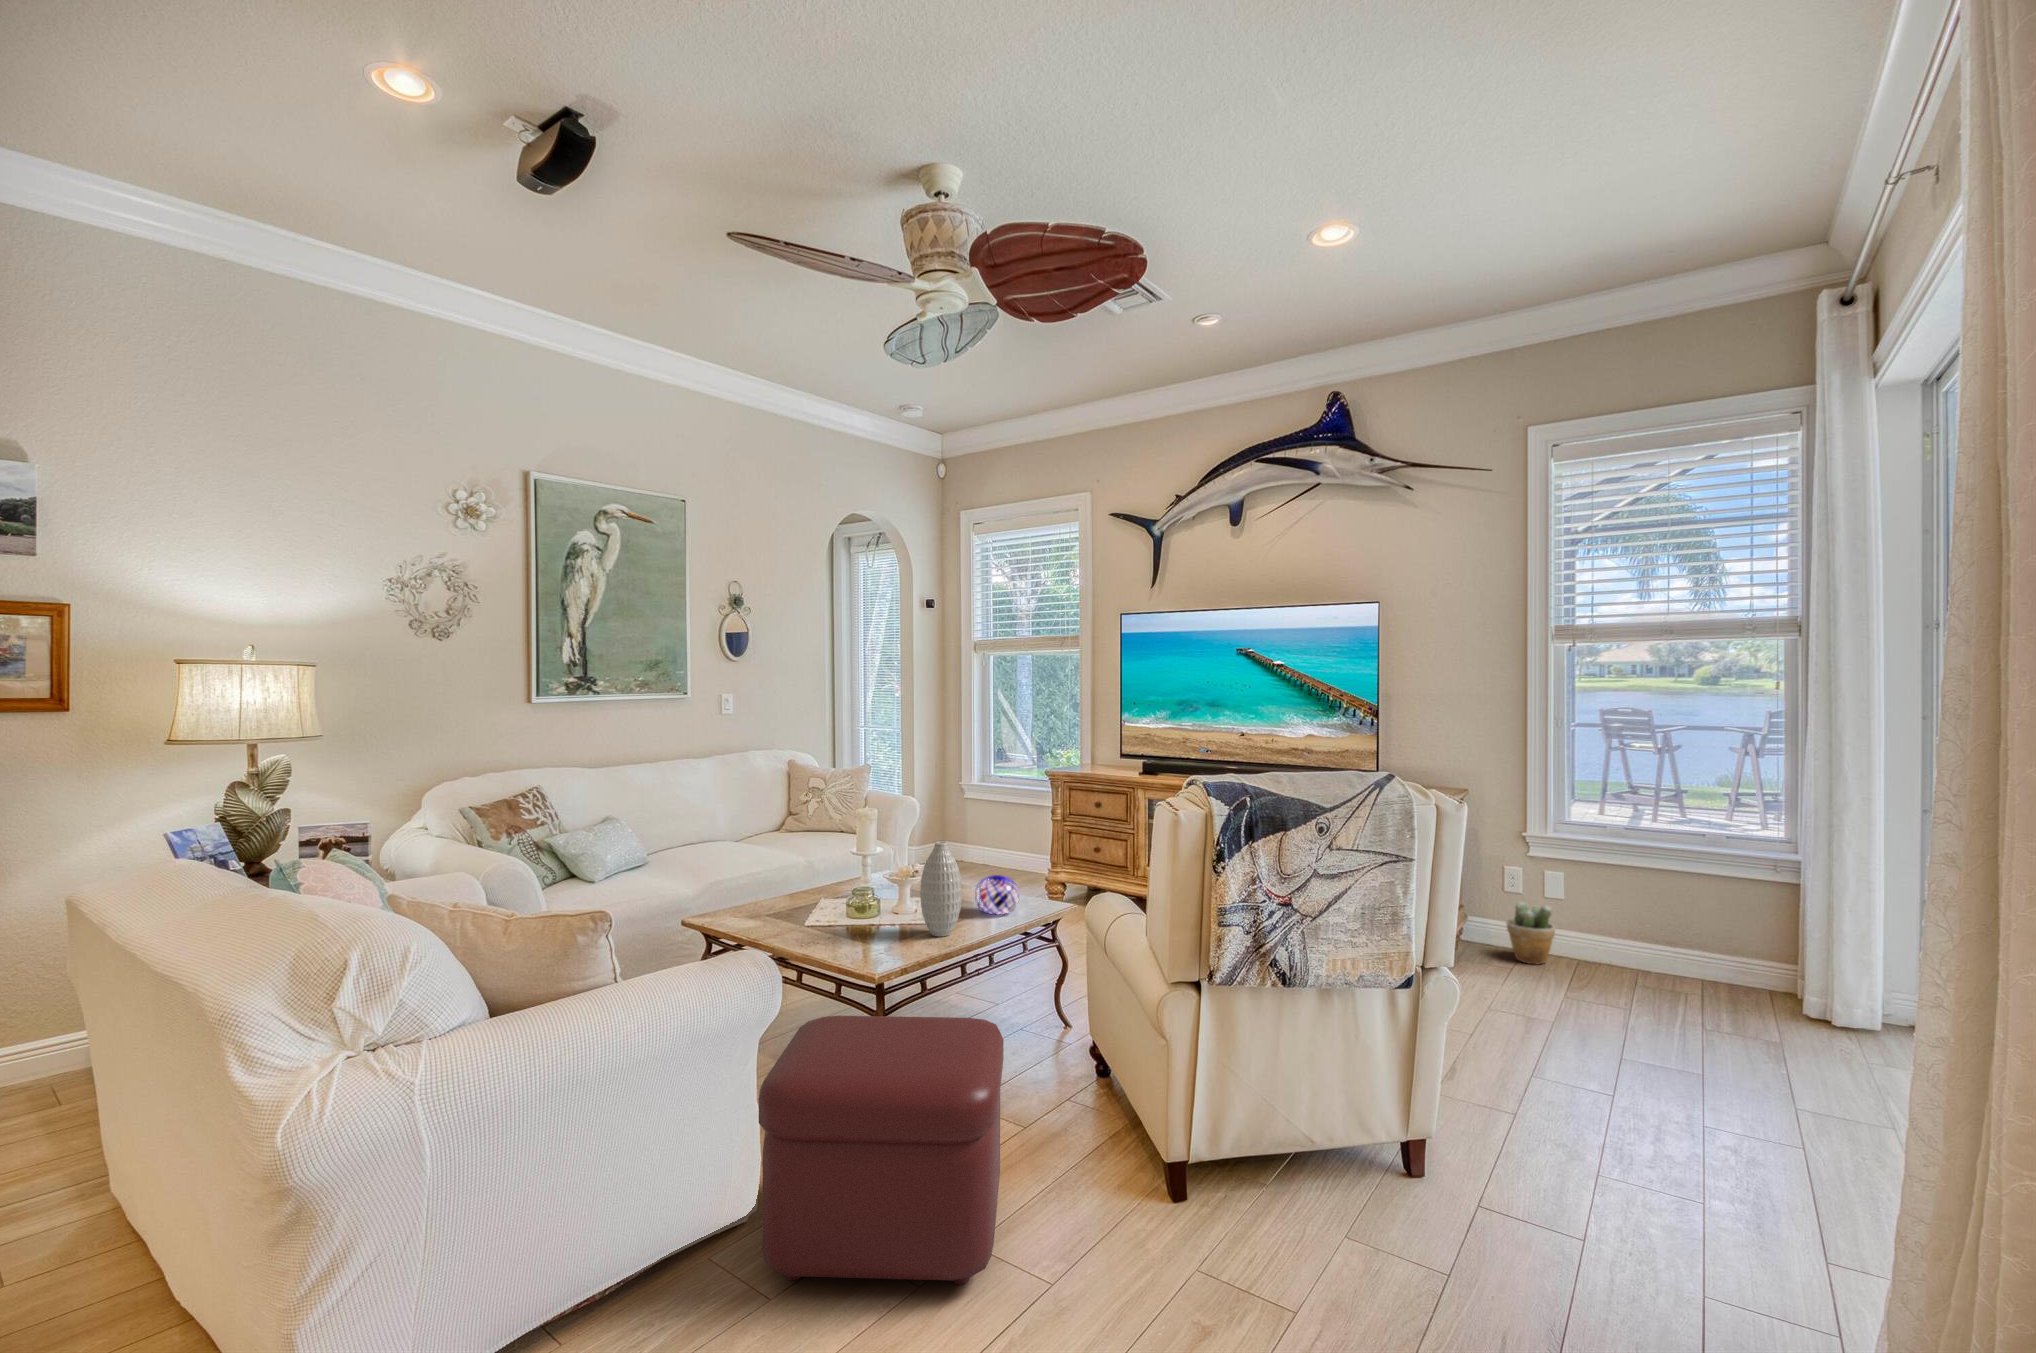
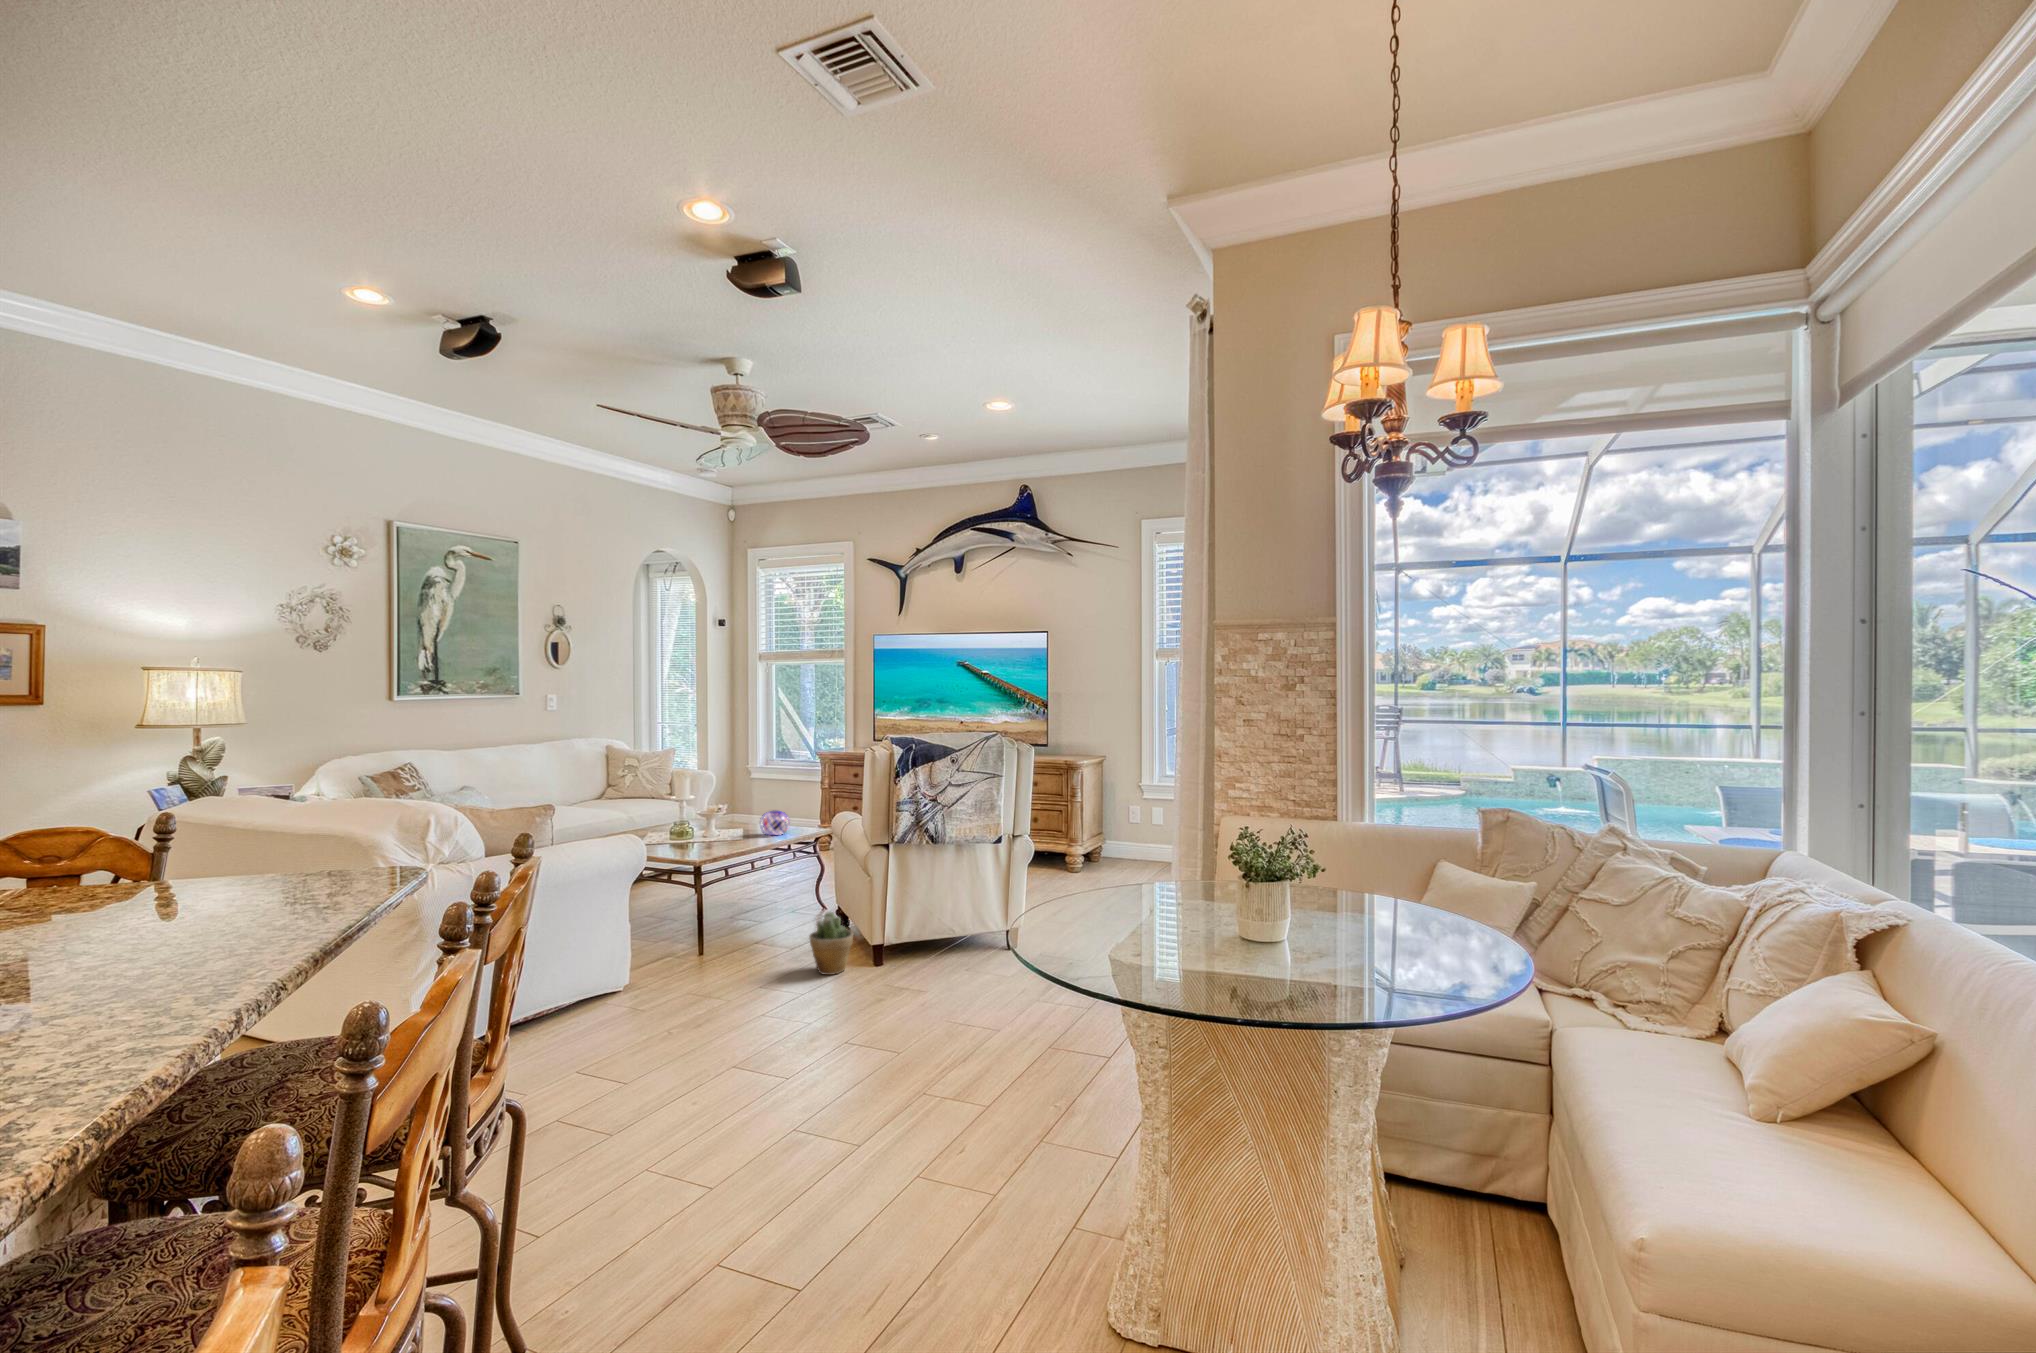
vase: present [920,841,962,937] -> none [723,786,751,846]
potted plant: present [1506,902,1555,964] -> present [809,912,853,975]
ottoman: present [759,1016,1004,1285] -> none [635,878,777,1015]

